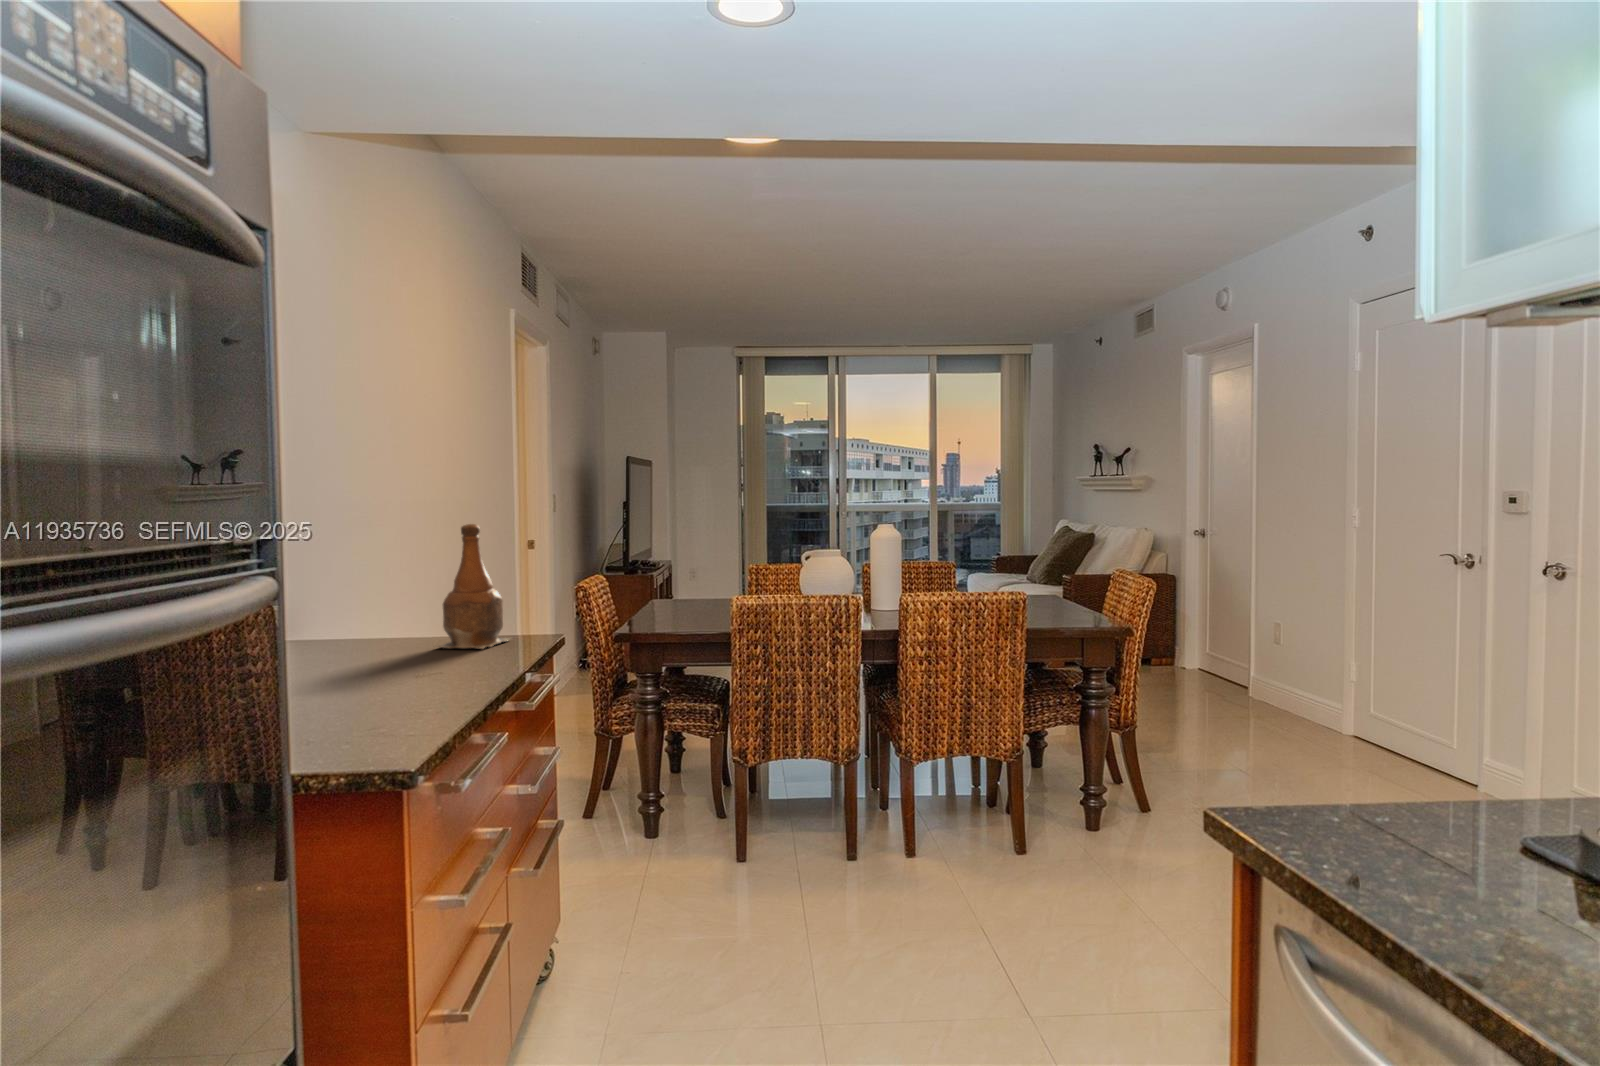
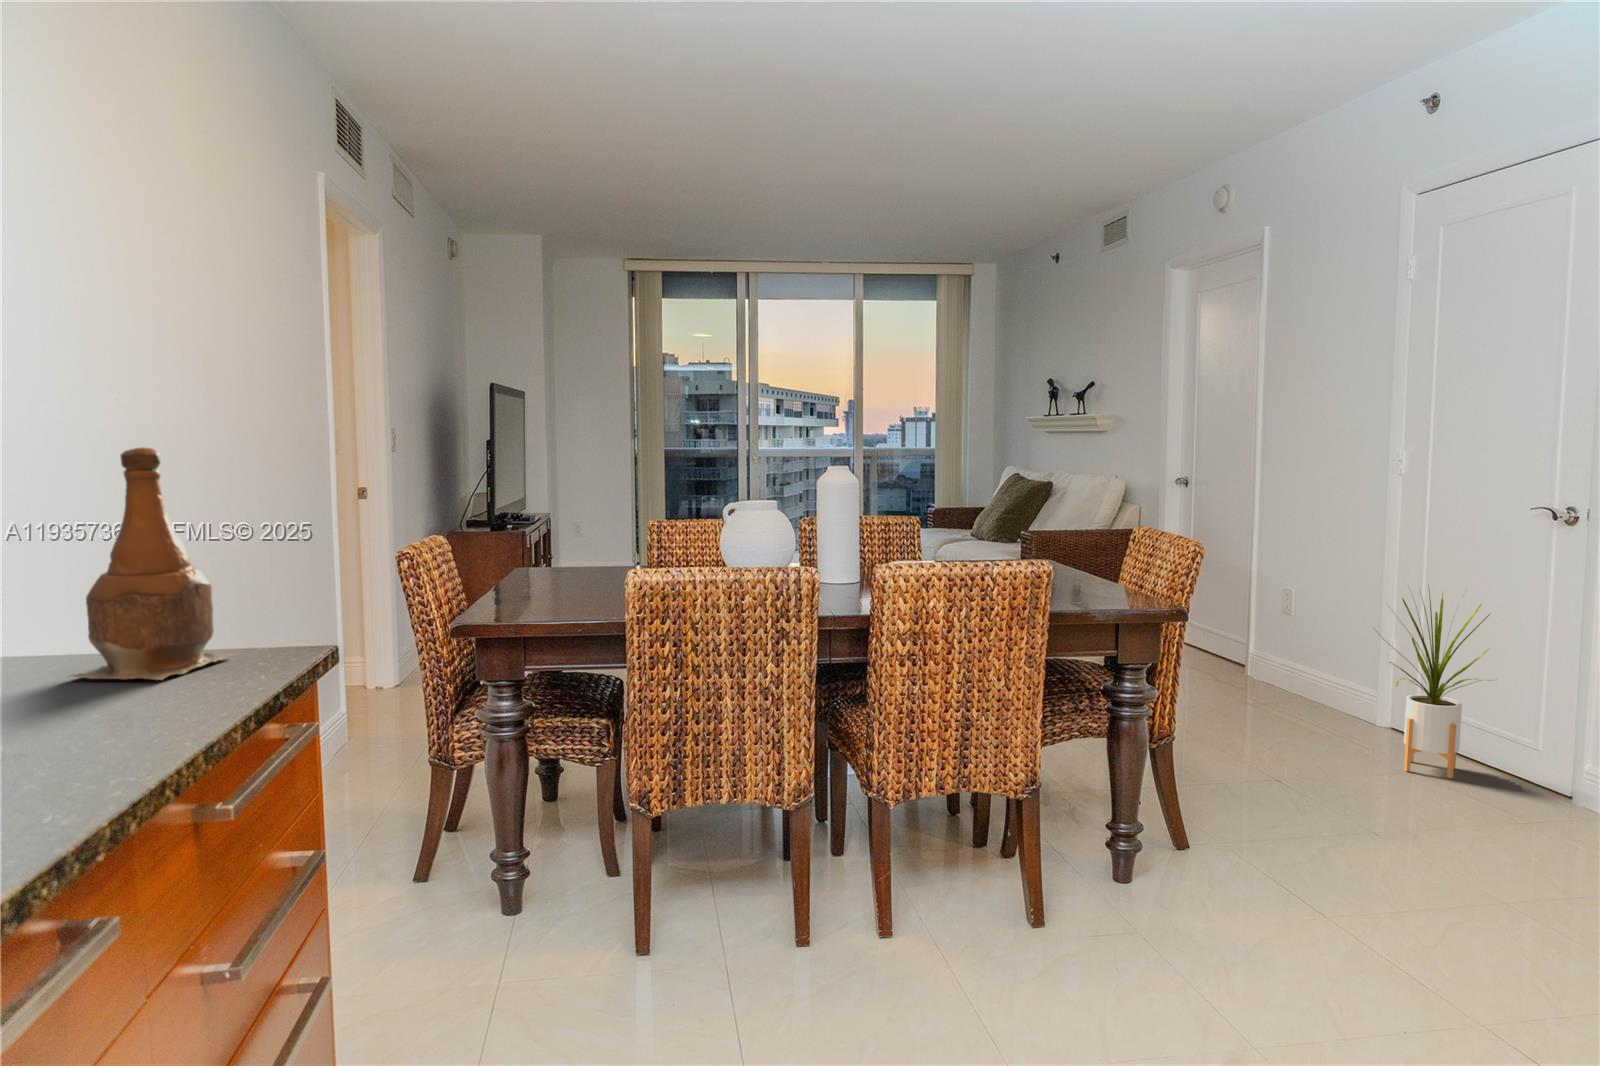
house plant: none [1326,614,1427,772] -> present [1376,585,1492,779]

